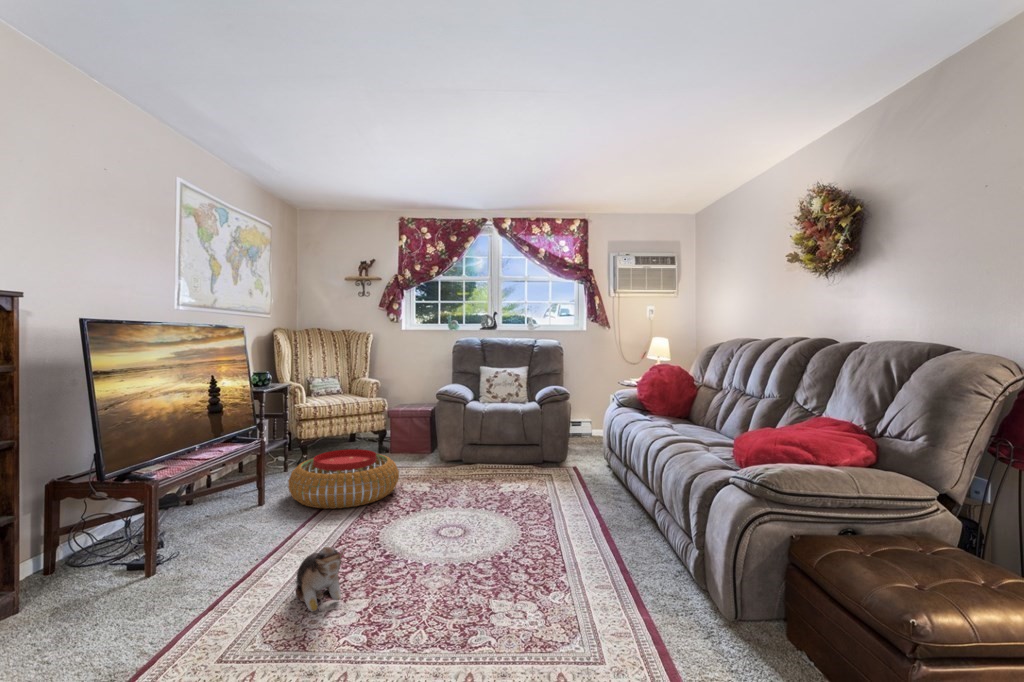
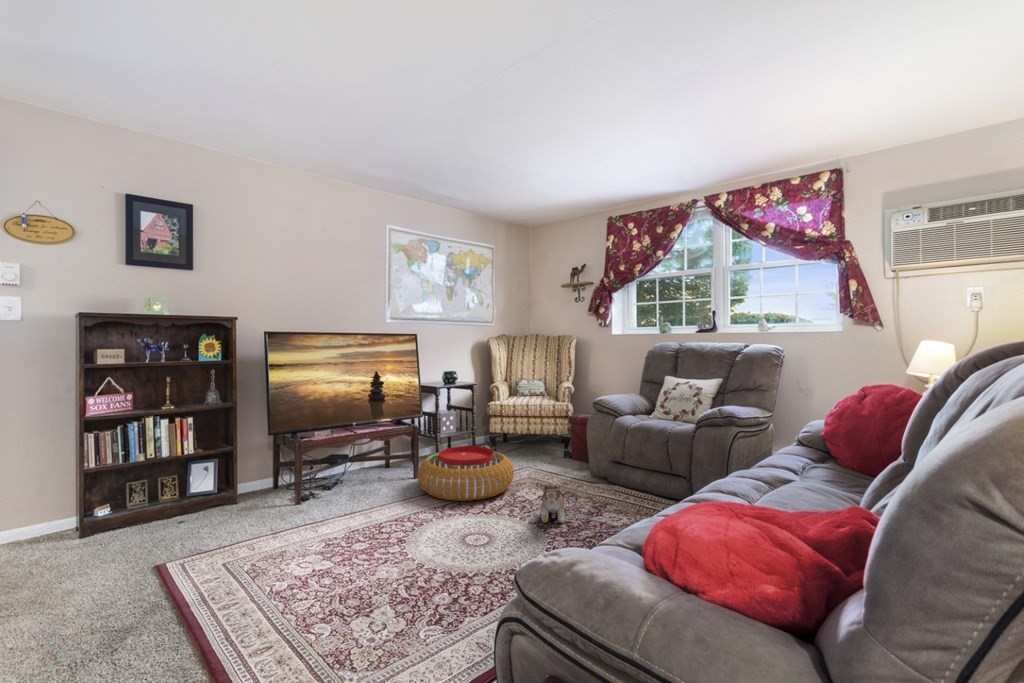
plush toy: present [296,547,345,612] -> present [541,483,566,523]

